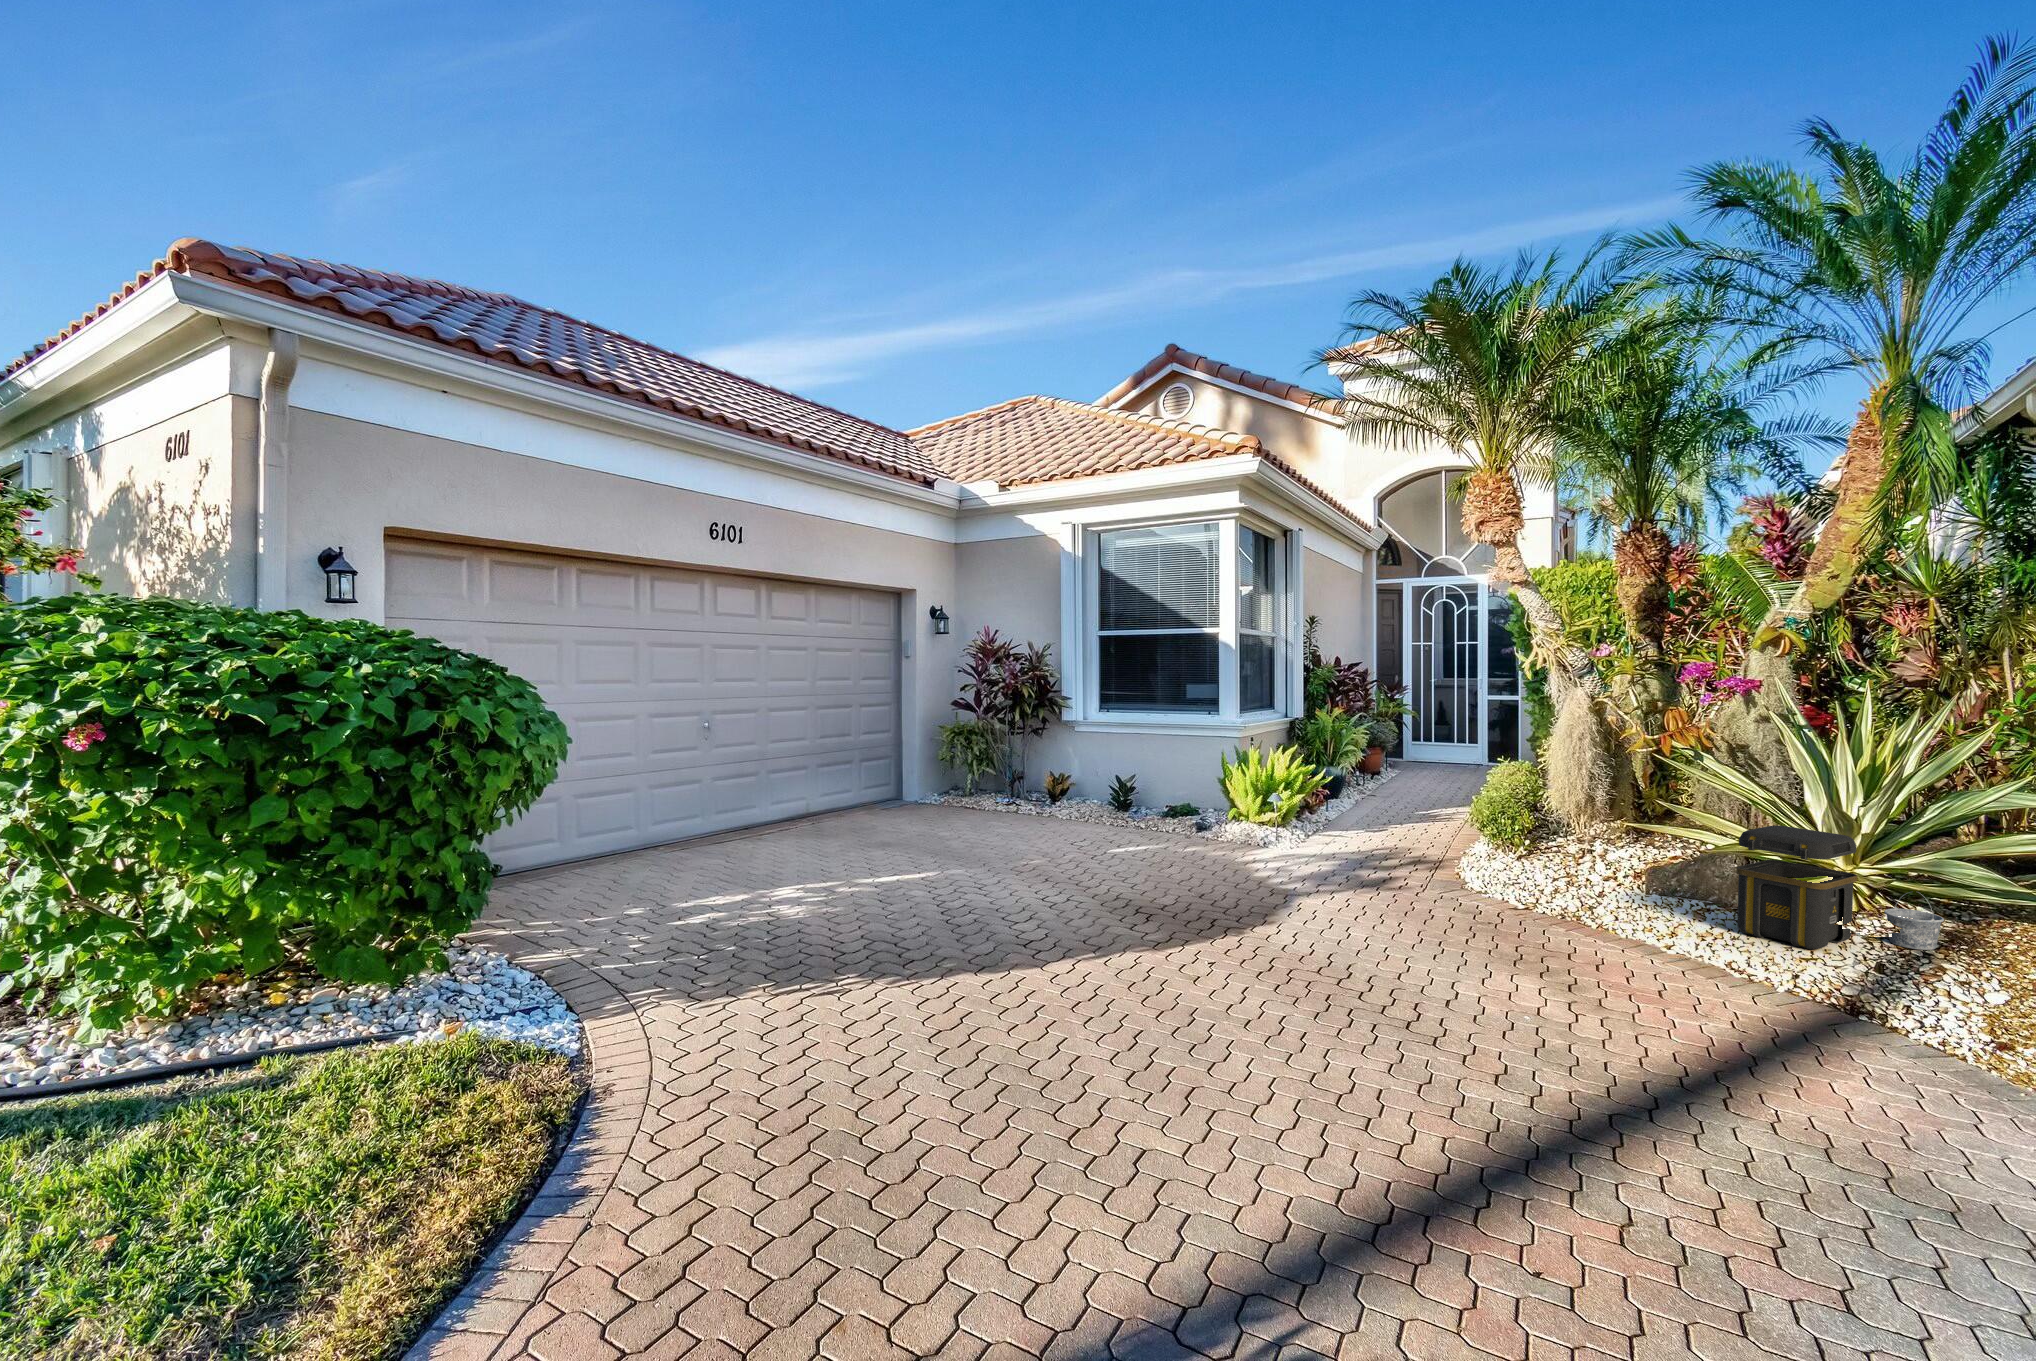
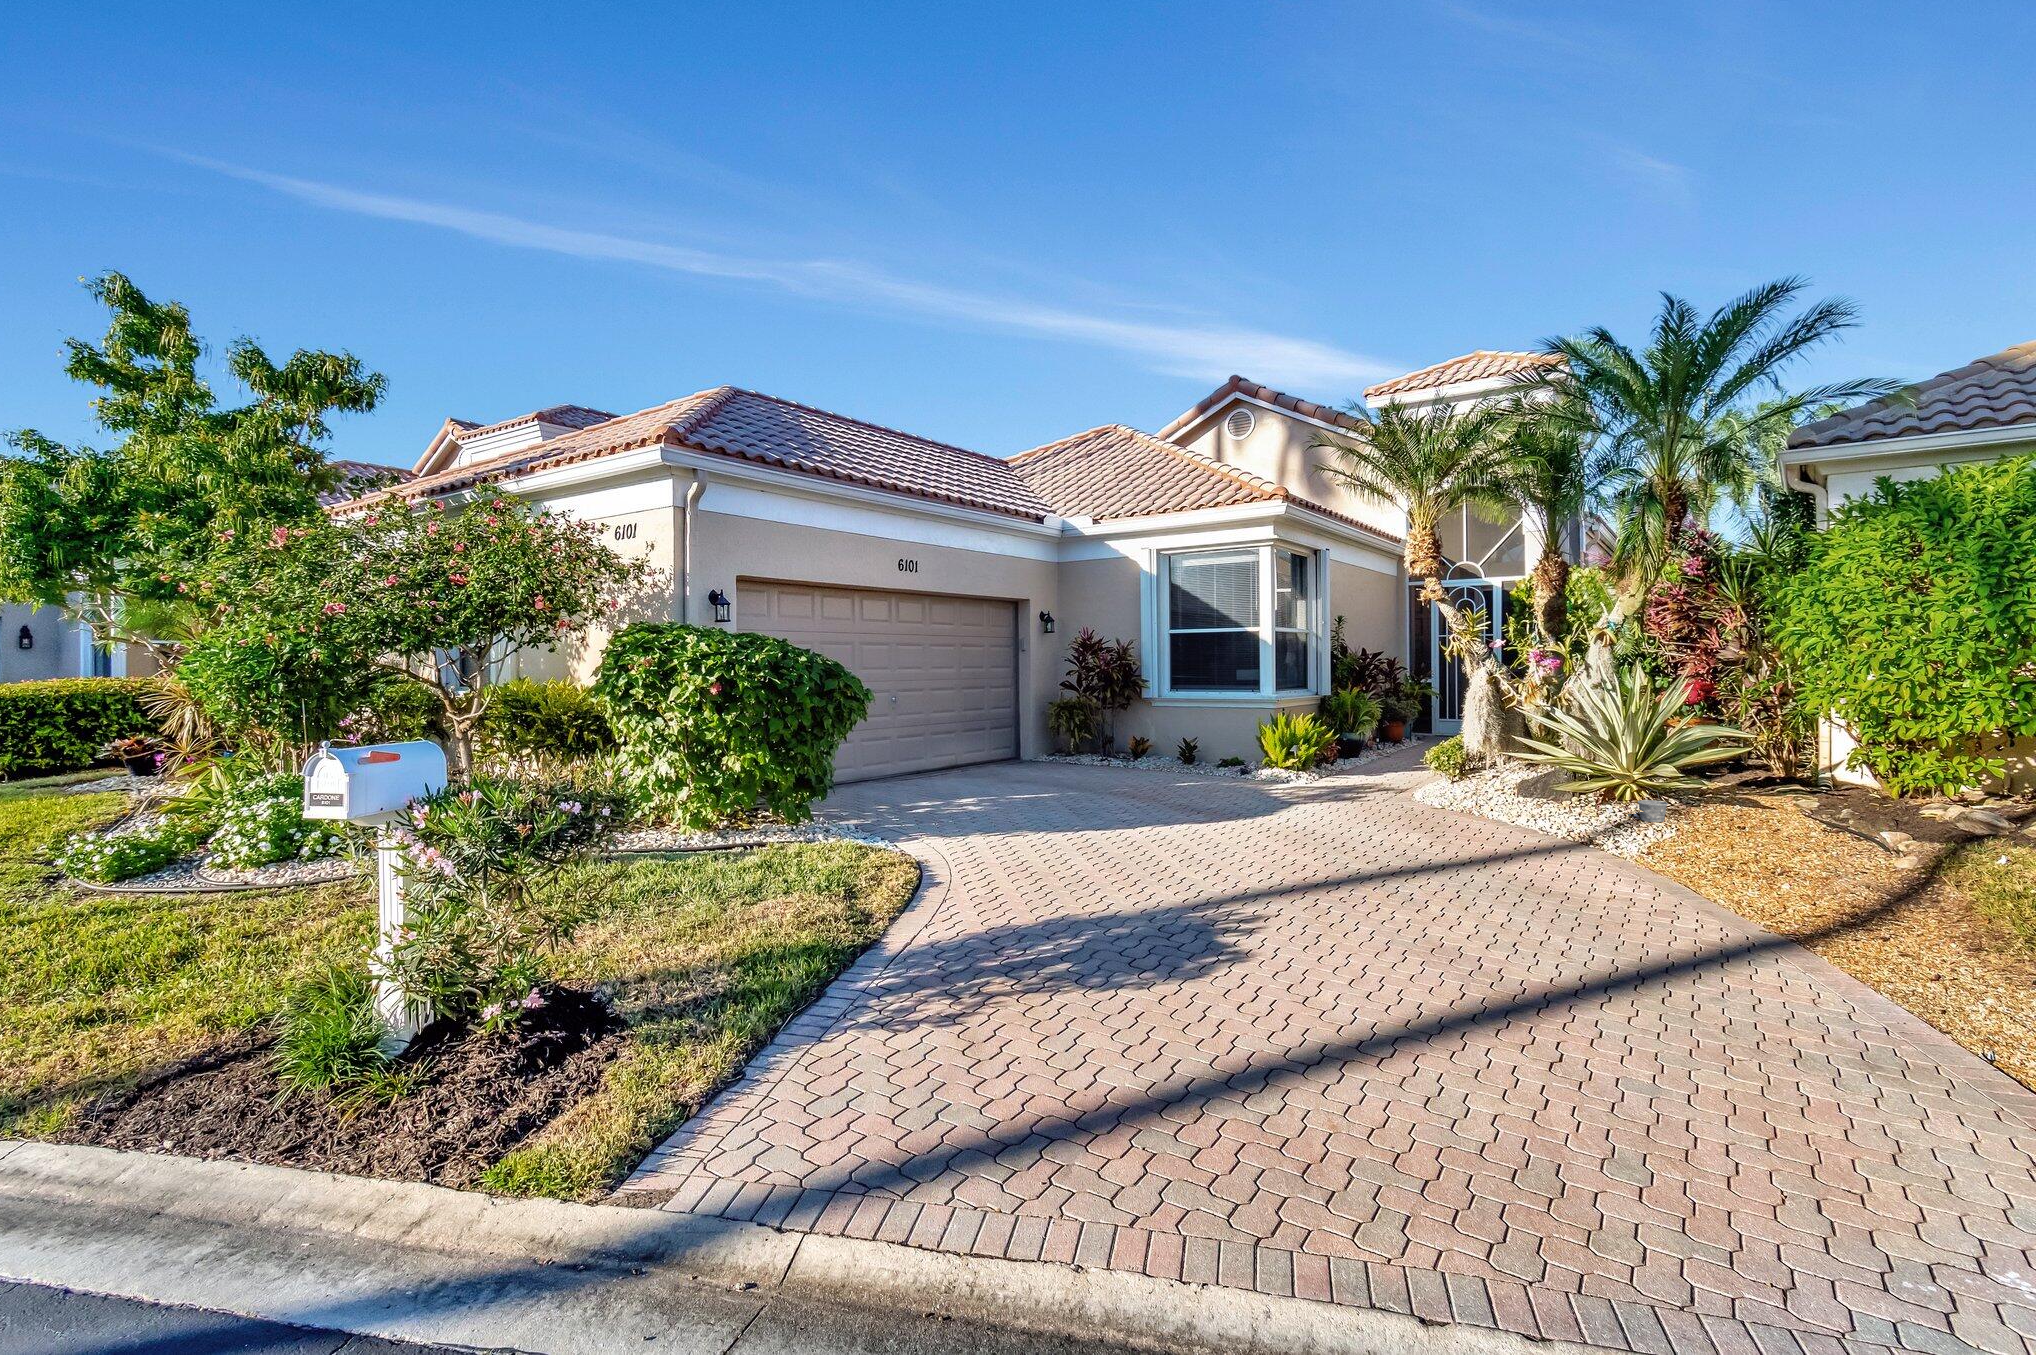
toolbox: present [1736,825,1857,950] -> none [1553,752,1619,822]

